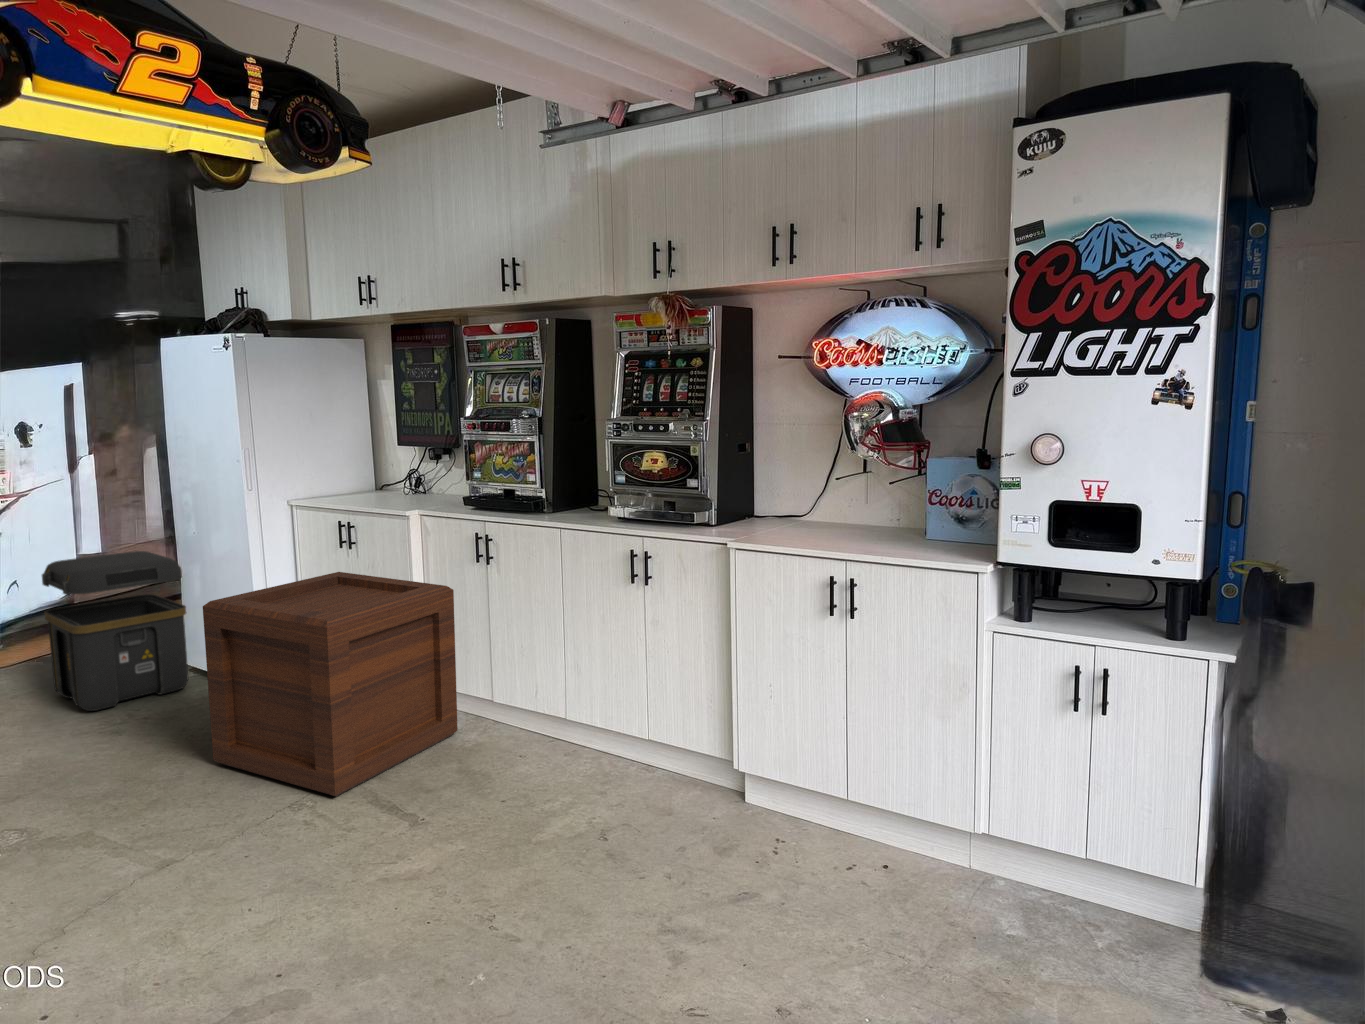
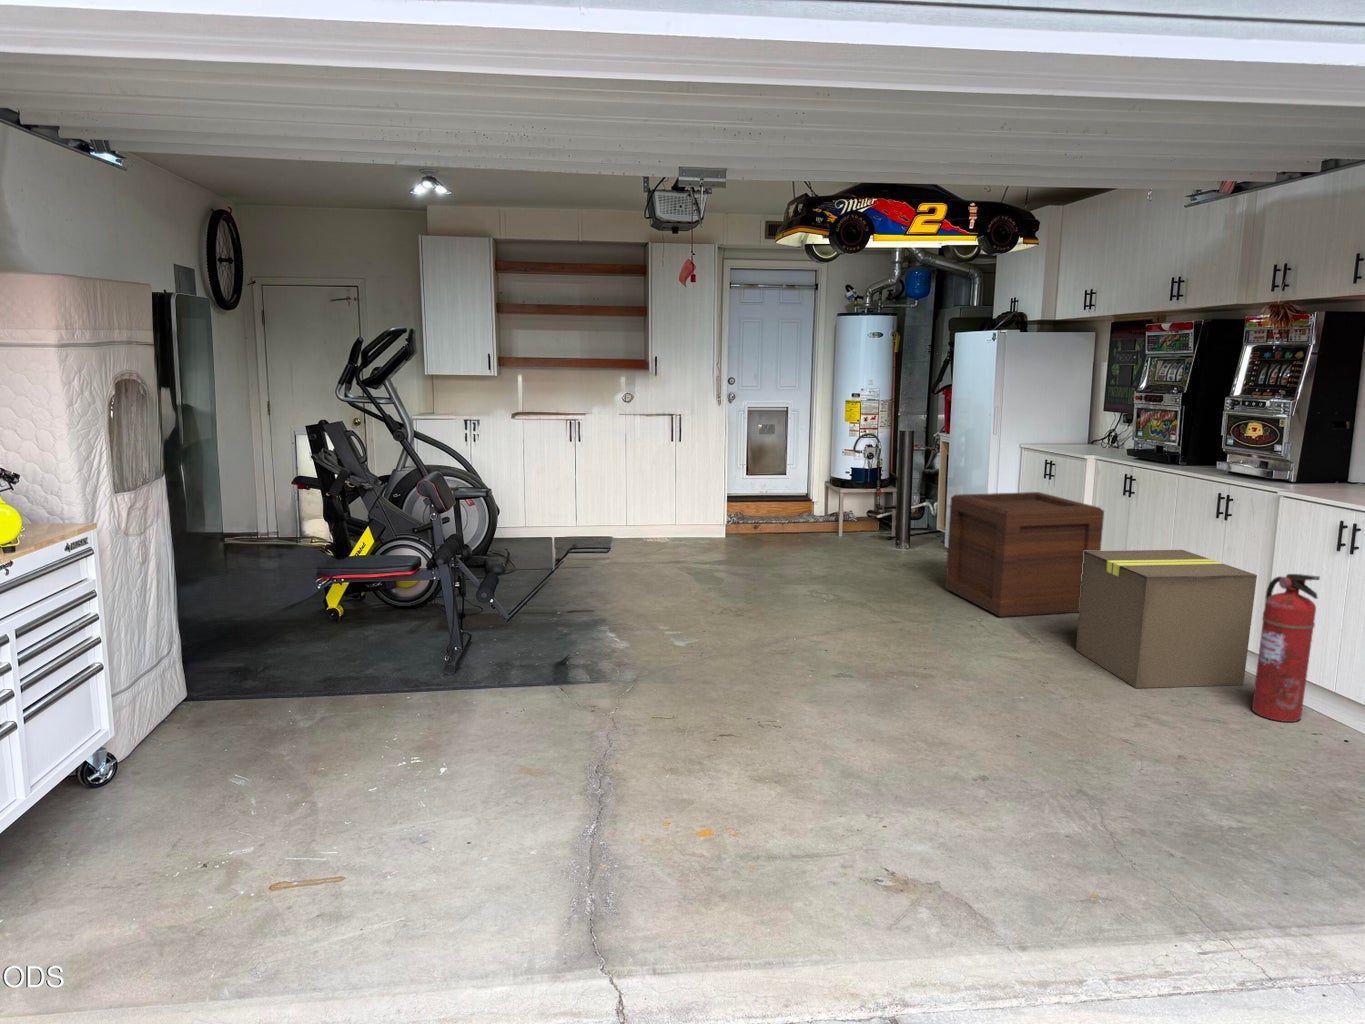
toolbox: present [42,551,189,711] -> none [881,468,954,556]
cardboard box: none [483,633,712,879] -> present [1076,550,1257,688]
fire extinguisher: none [751,655,828,862] -> present [1252,574,1320,722]

